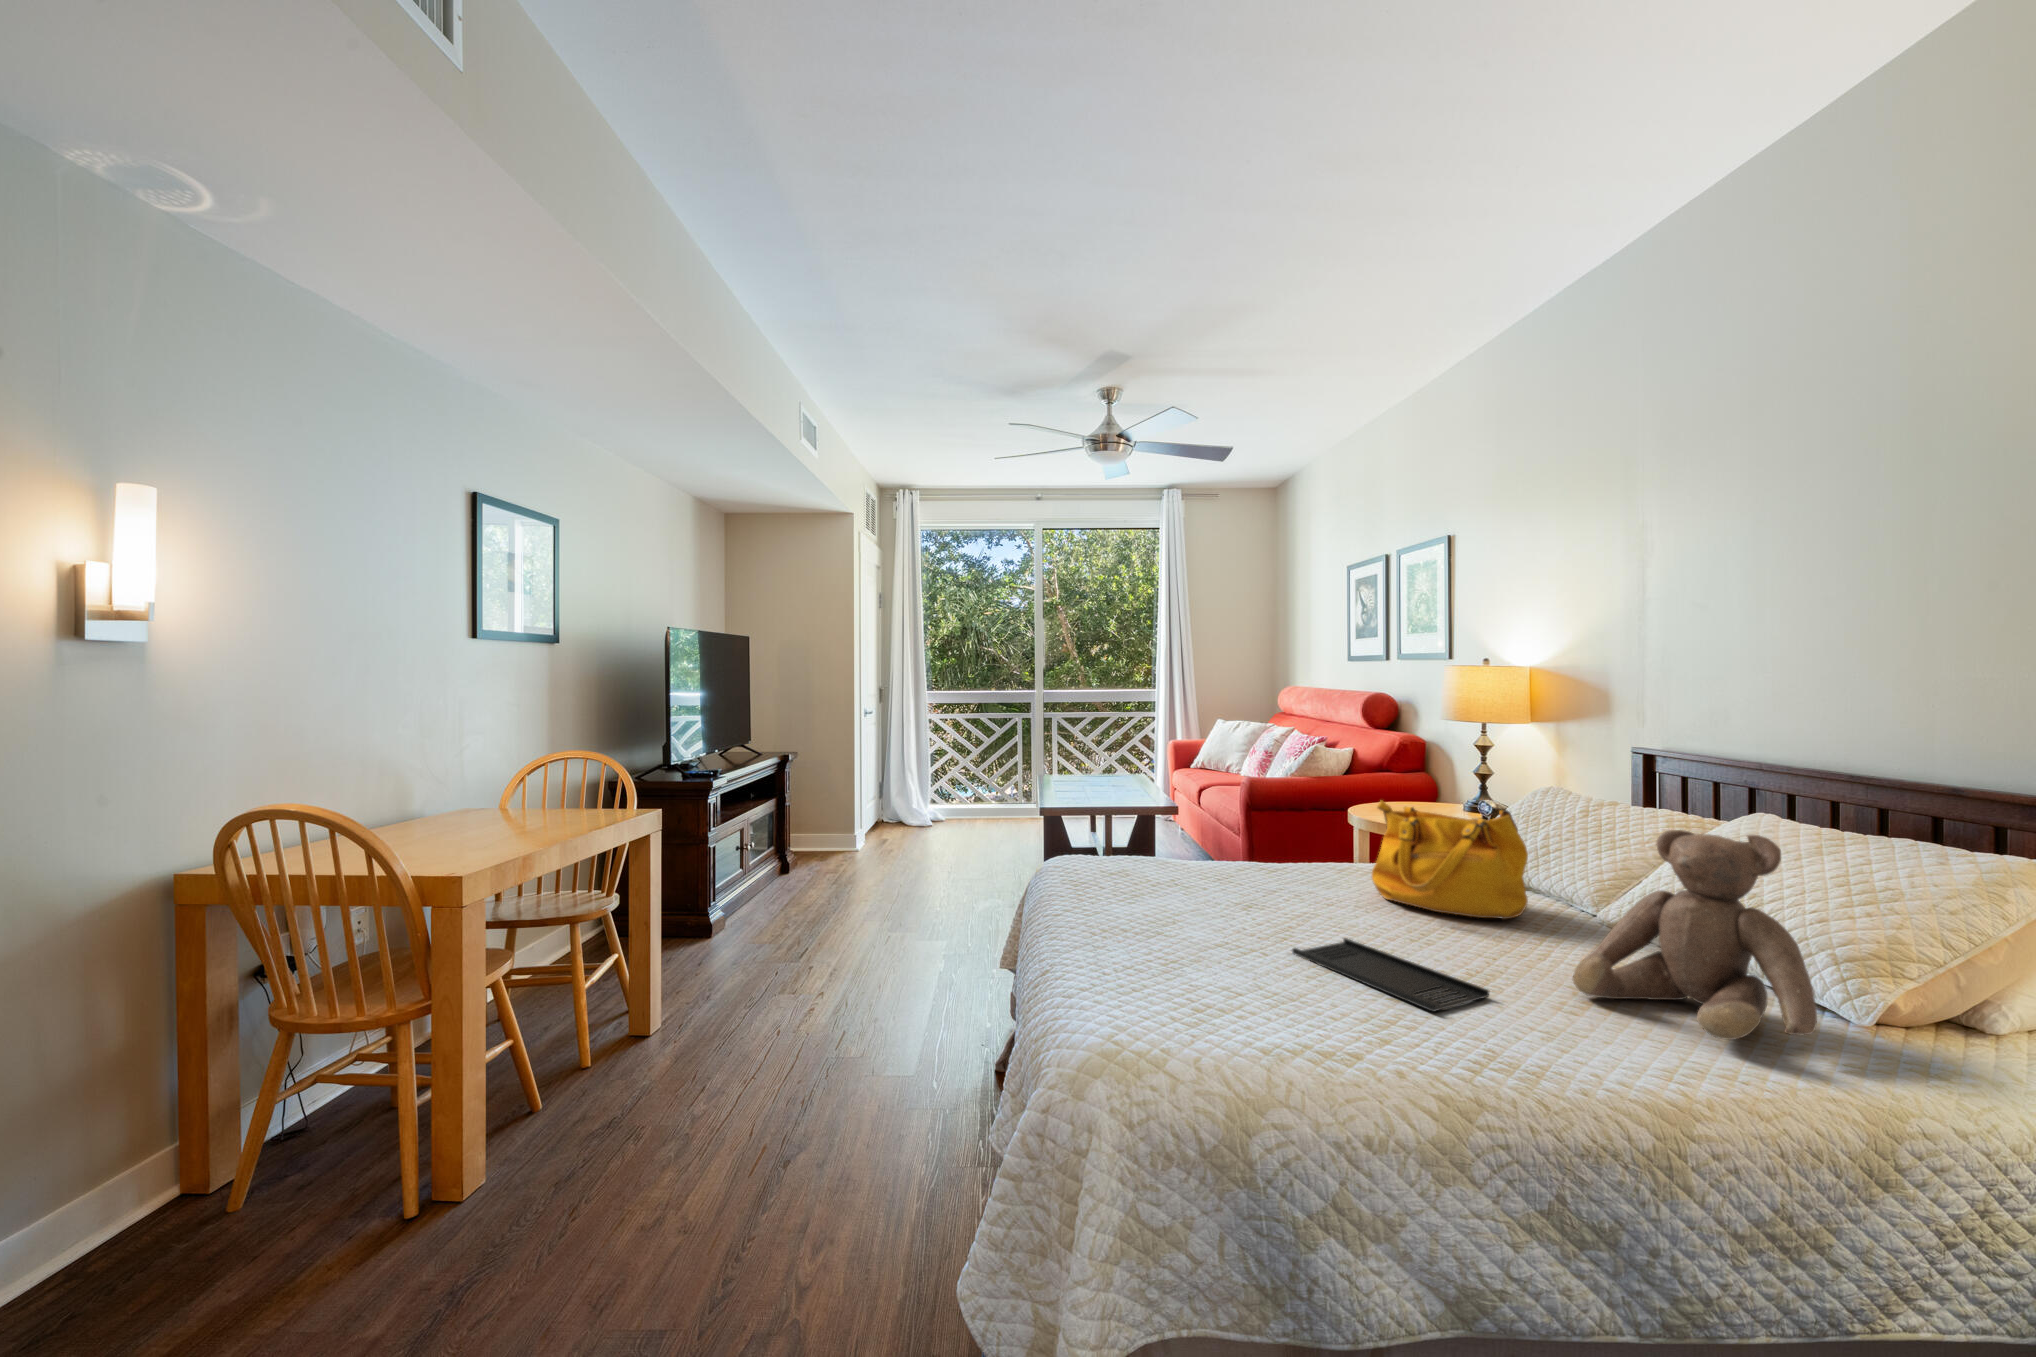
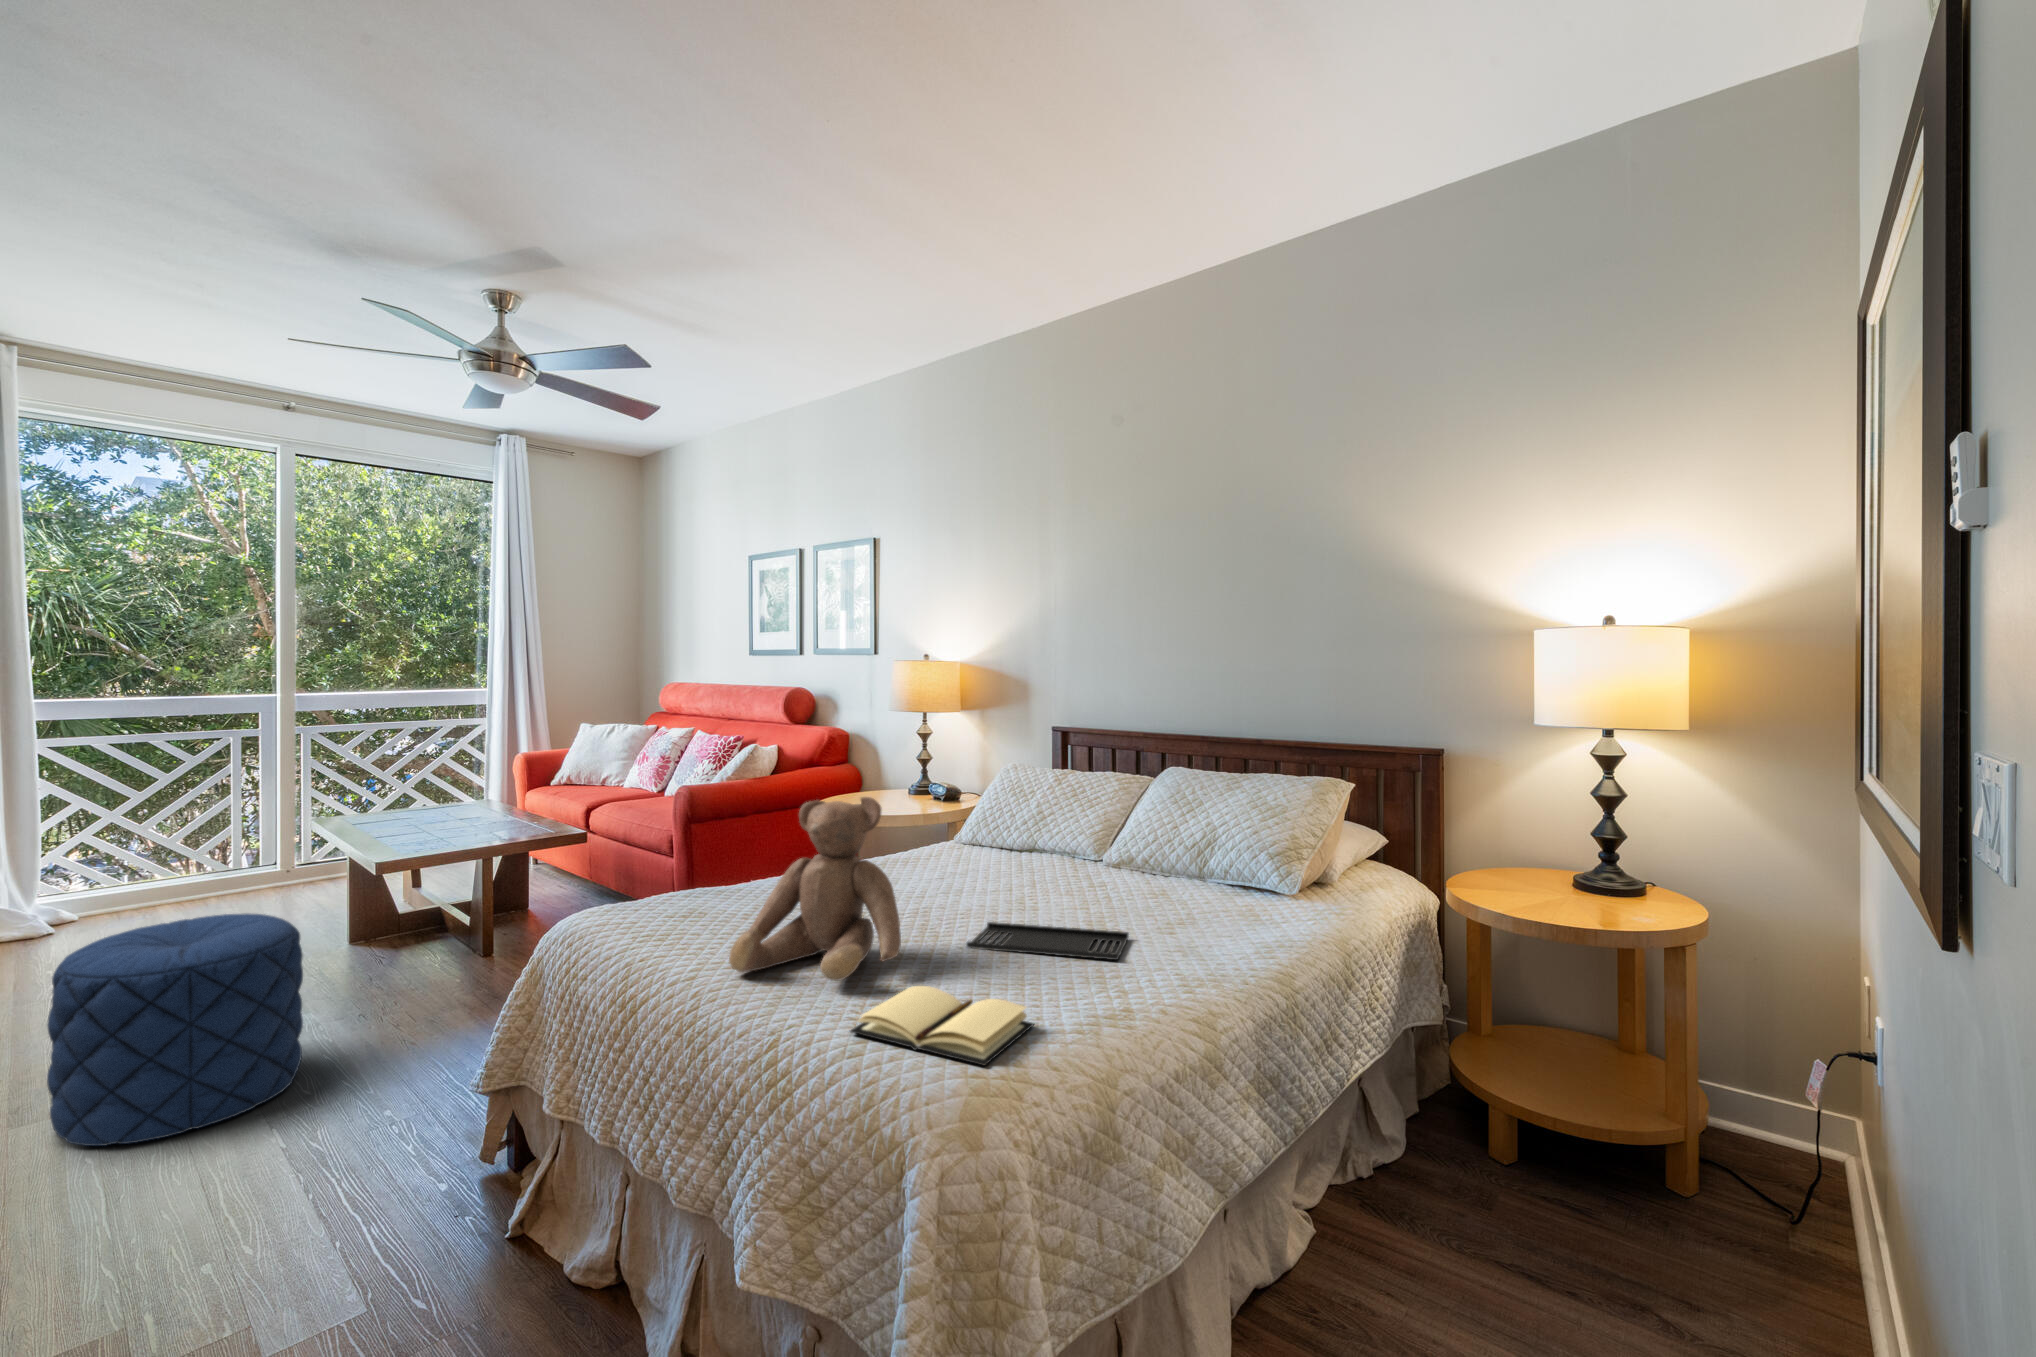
handbag: present [1372,801,1528,919] -> none [945,780,1068,884]
pouf: none [856,820,967,944] -> present [47,914,303,1146]
teddy bear: present [1573,830,1817,1040] -> present [729,797,901,981]
book: none [1090,963,1241,1042] -> present [850,986,1034,1066]

